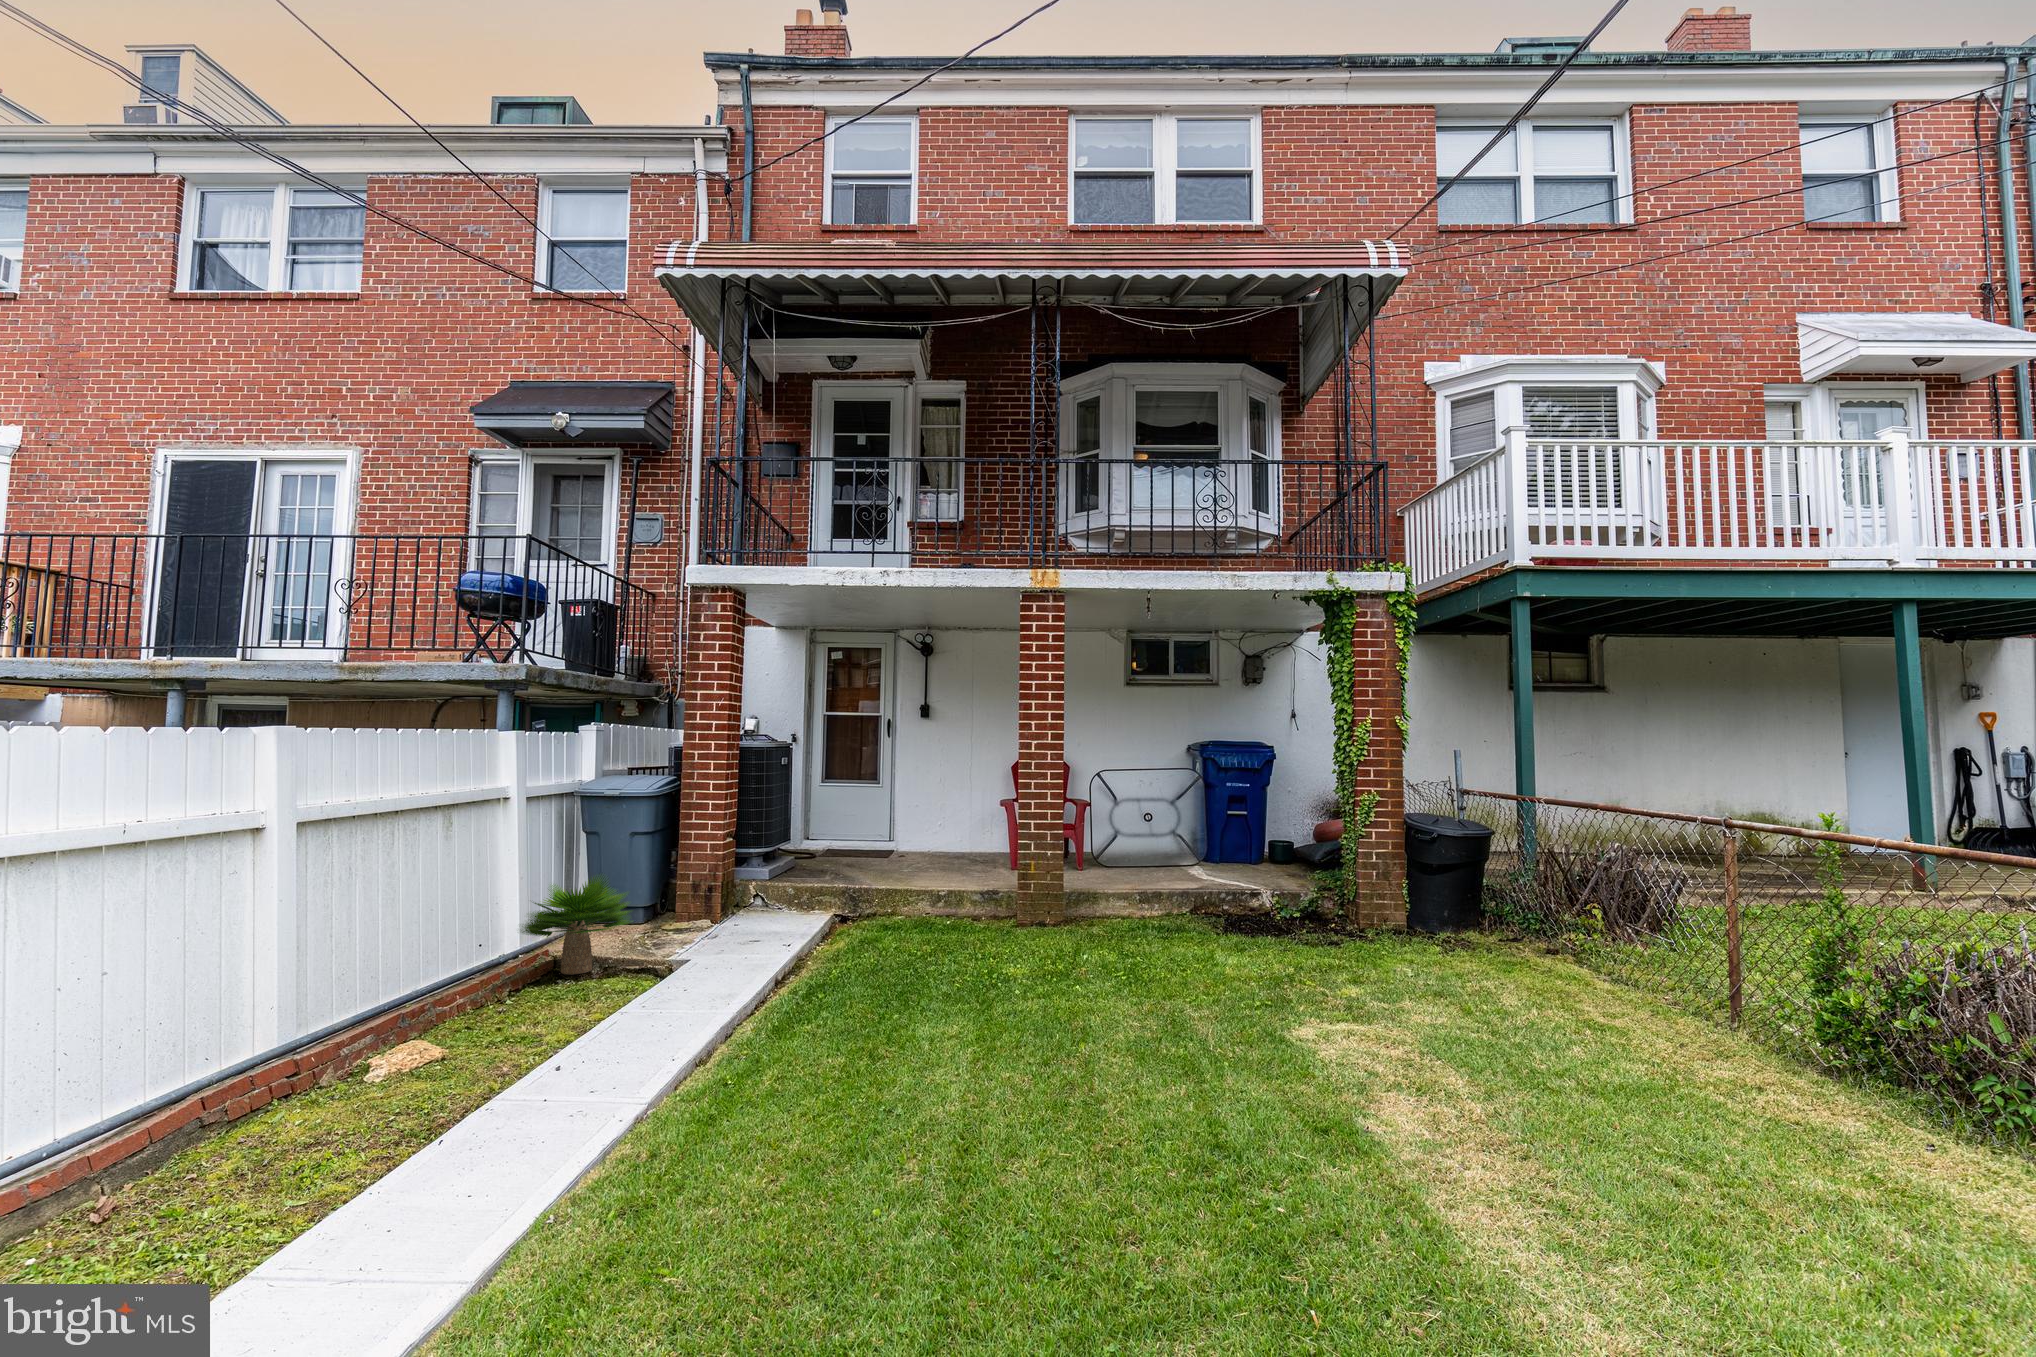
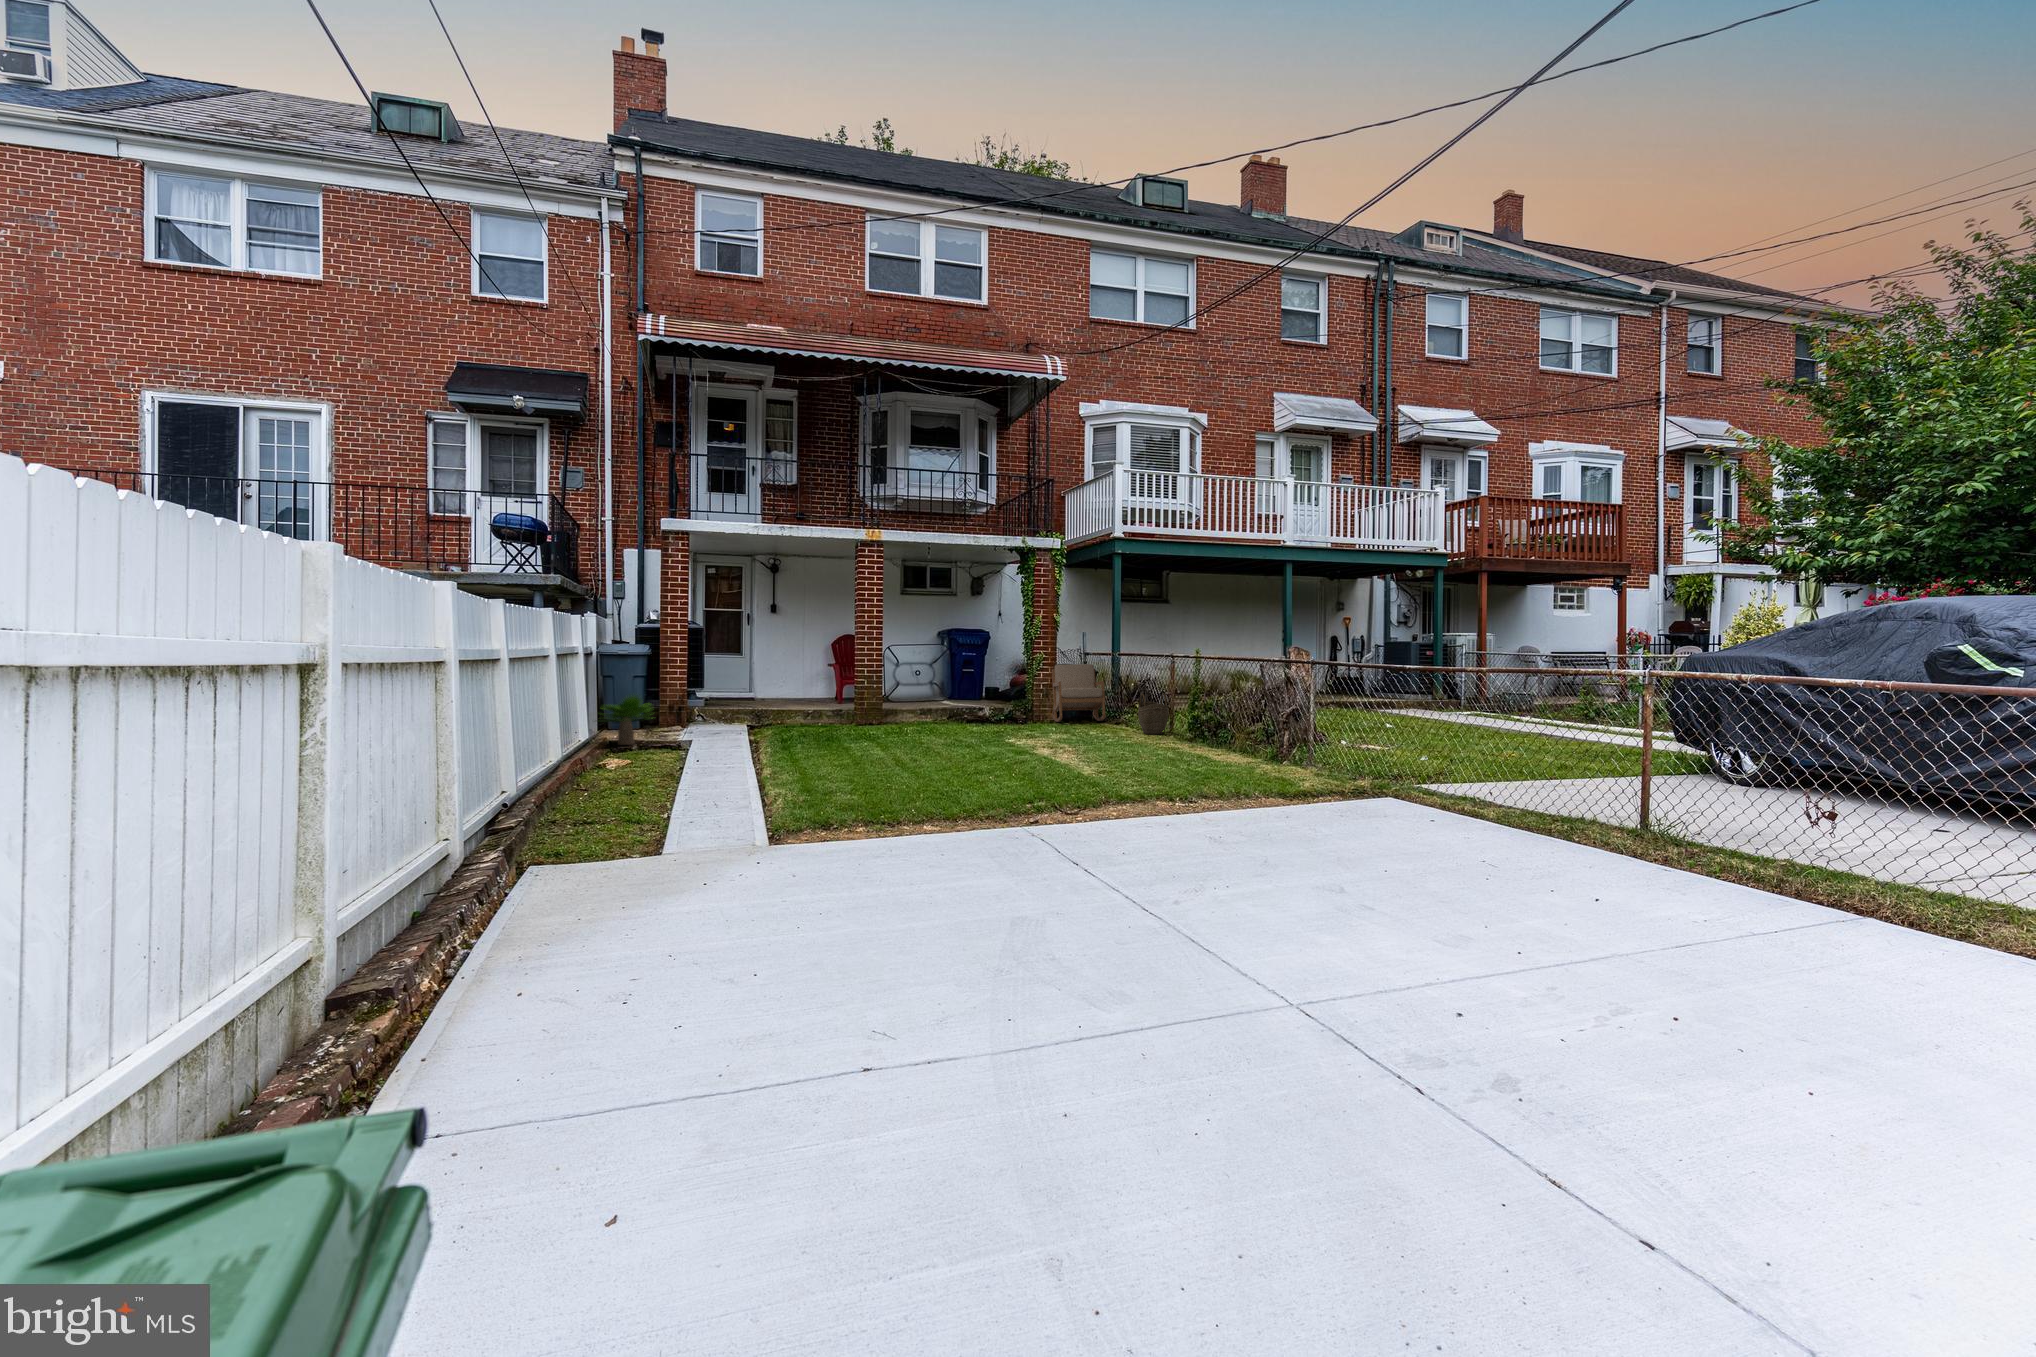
chair: none [1393,813,1516,933] -> present [1052,664,1105,722]
woven basket: none [1608,901,1693,1002] -> present [1138,693,1168,734]

